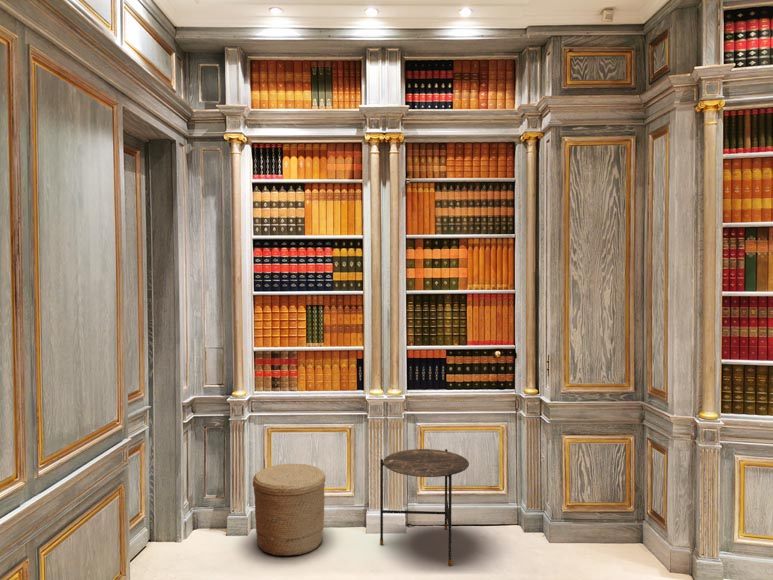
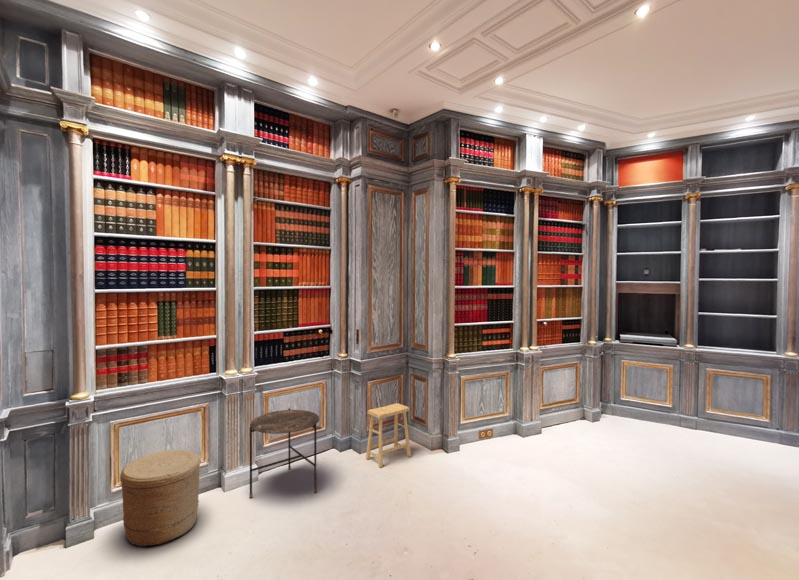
footstool: none [552,477,623,569] -> present [366,403,411,467]

